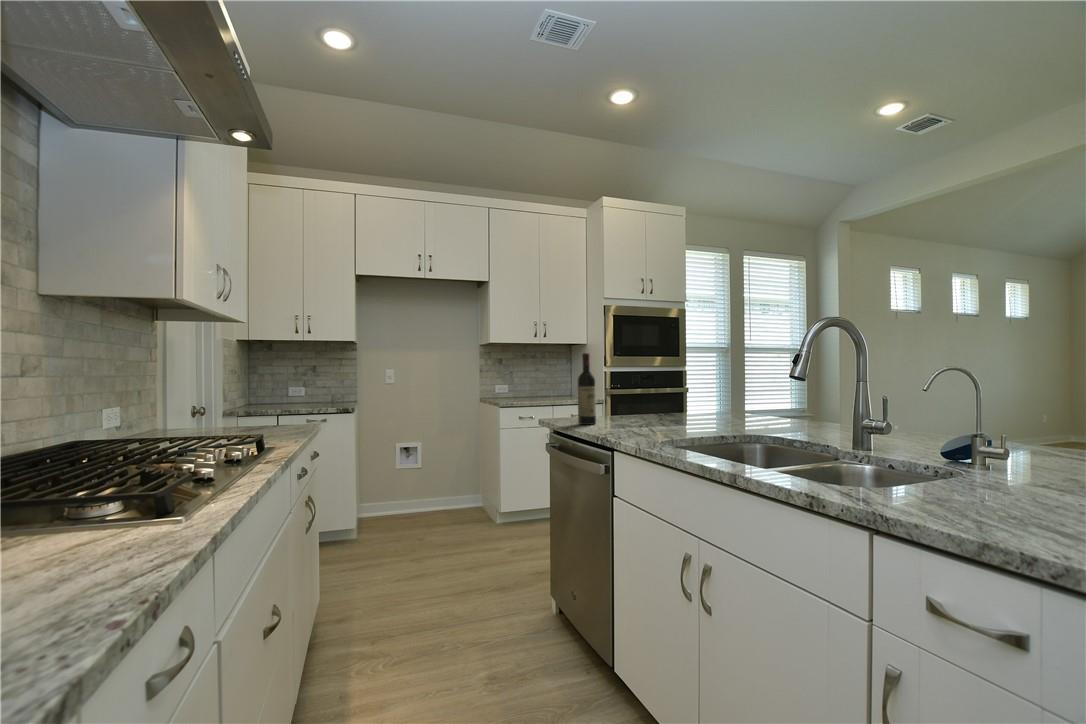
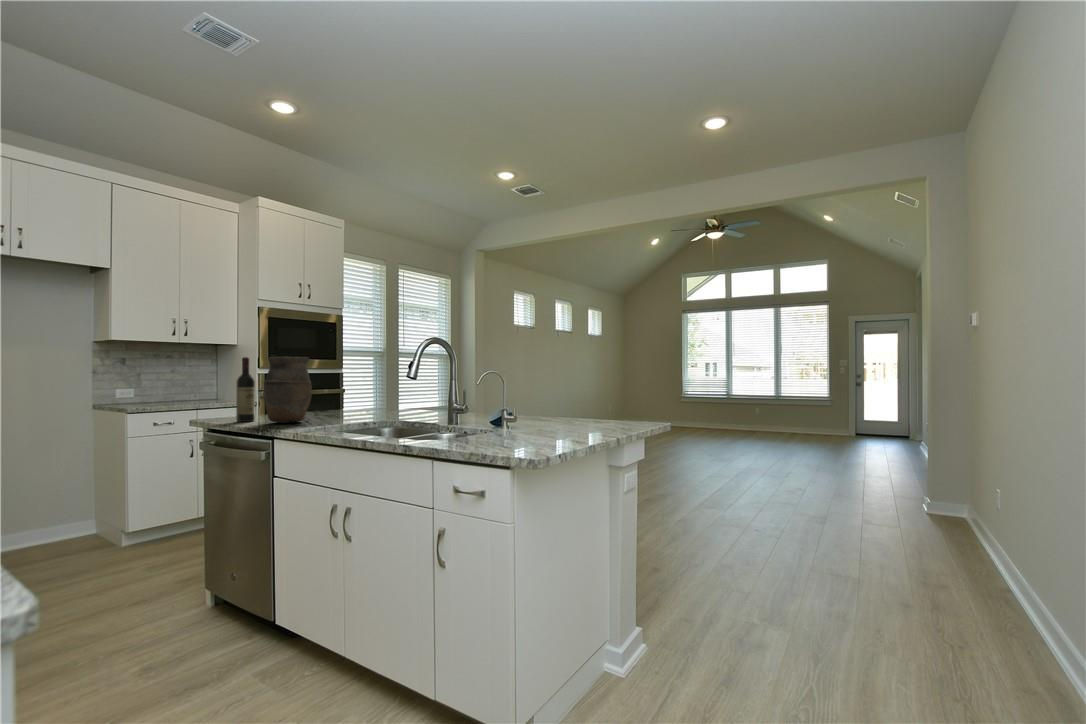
vase: none [603,351,655,429] -> present [264,357,312,423]

